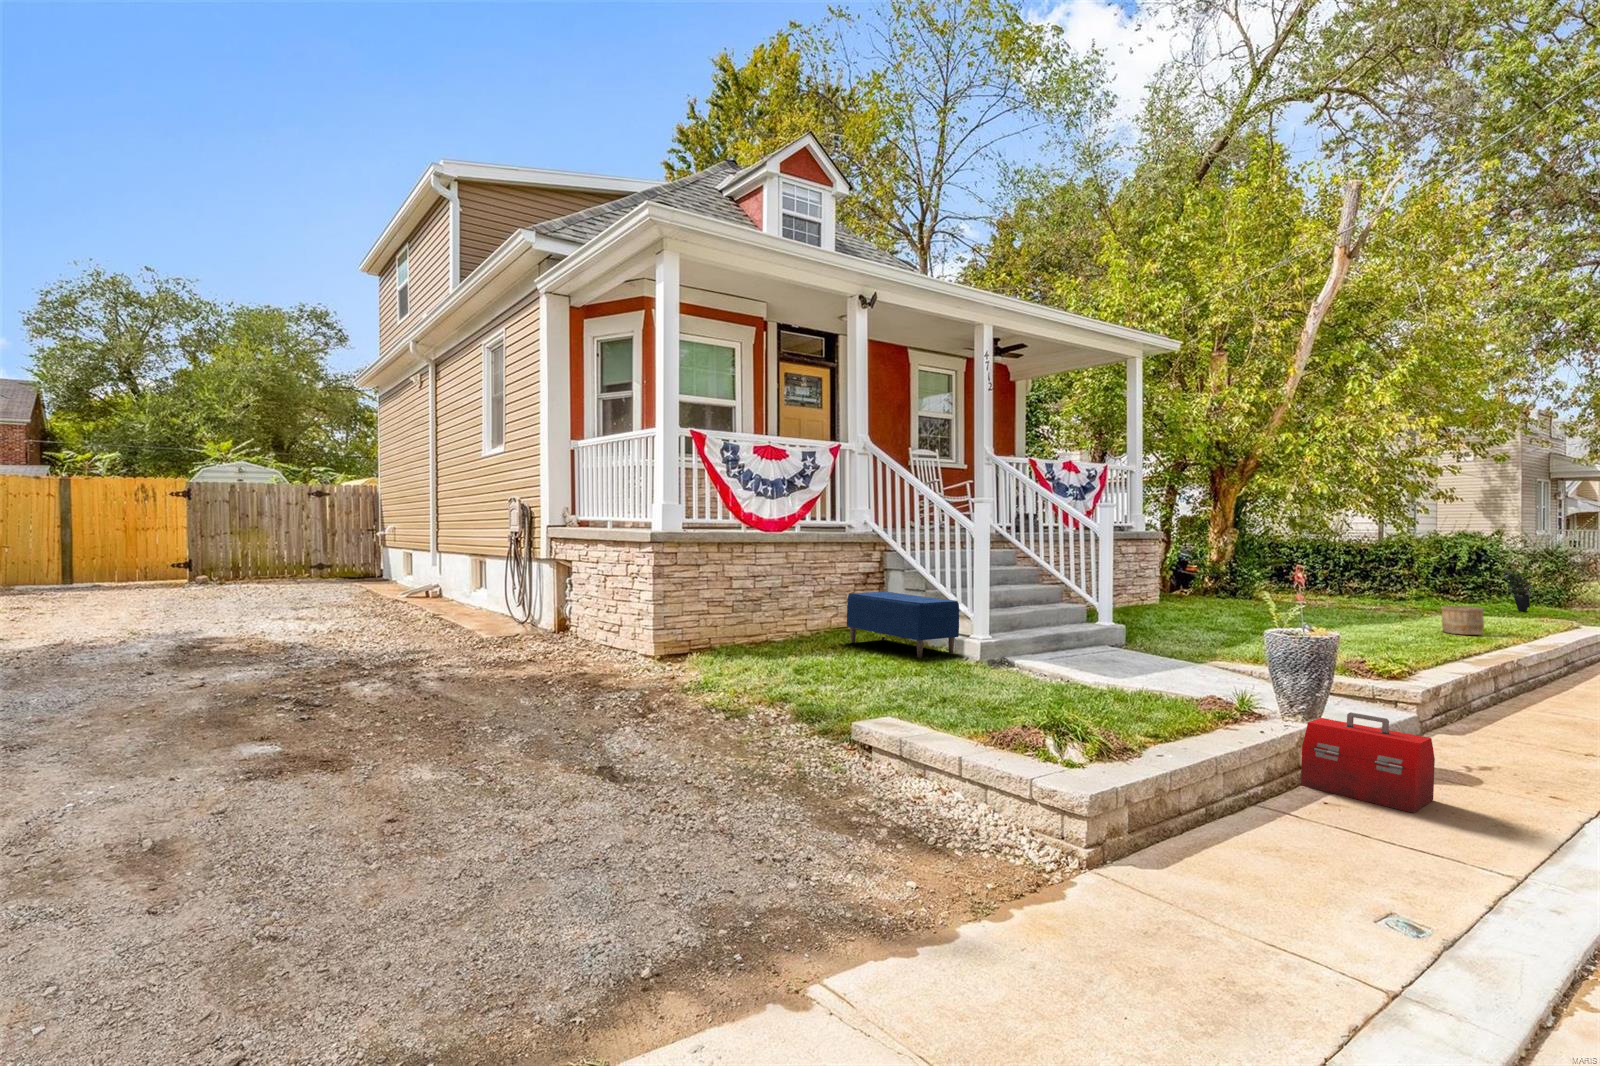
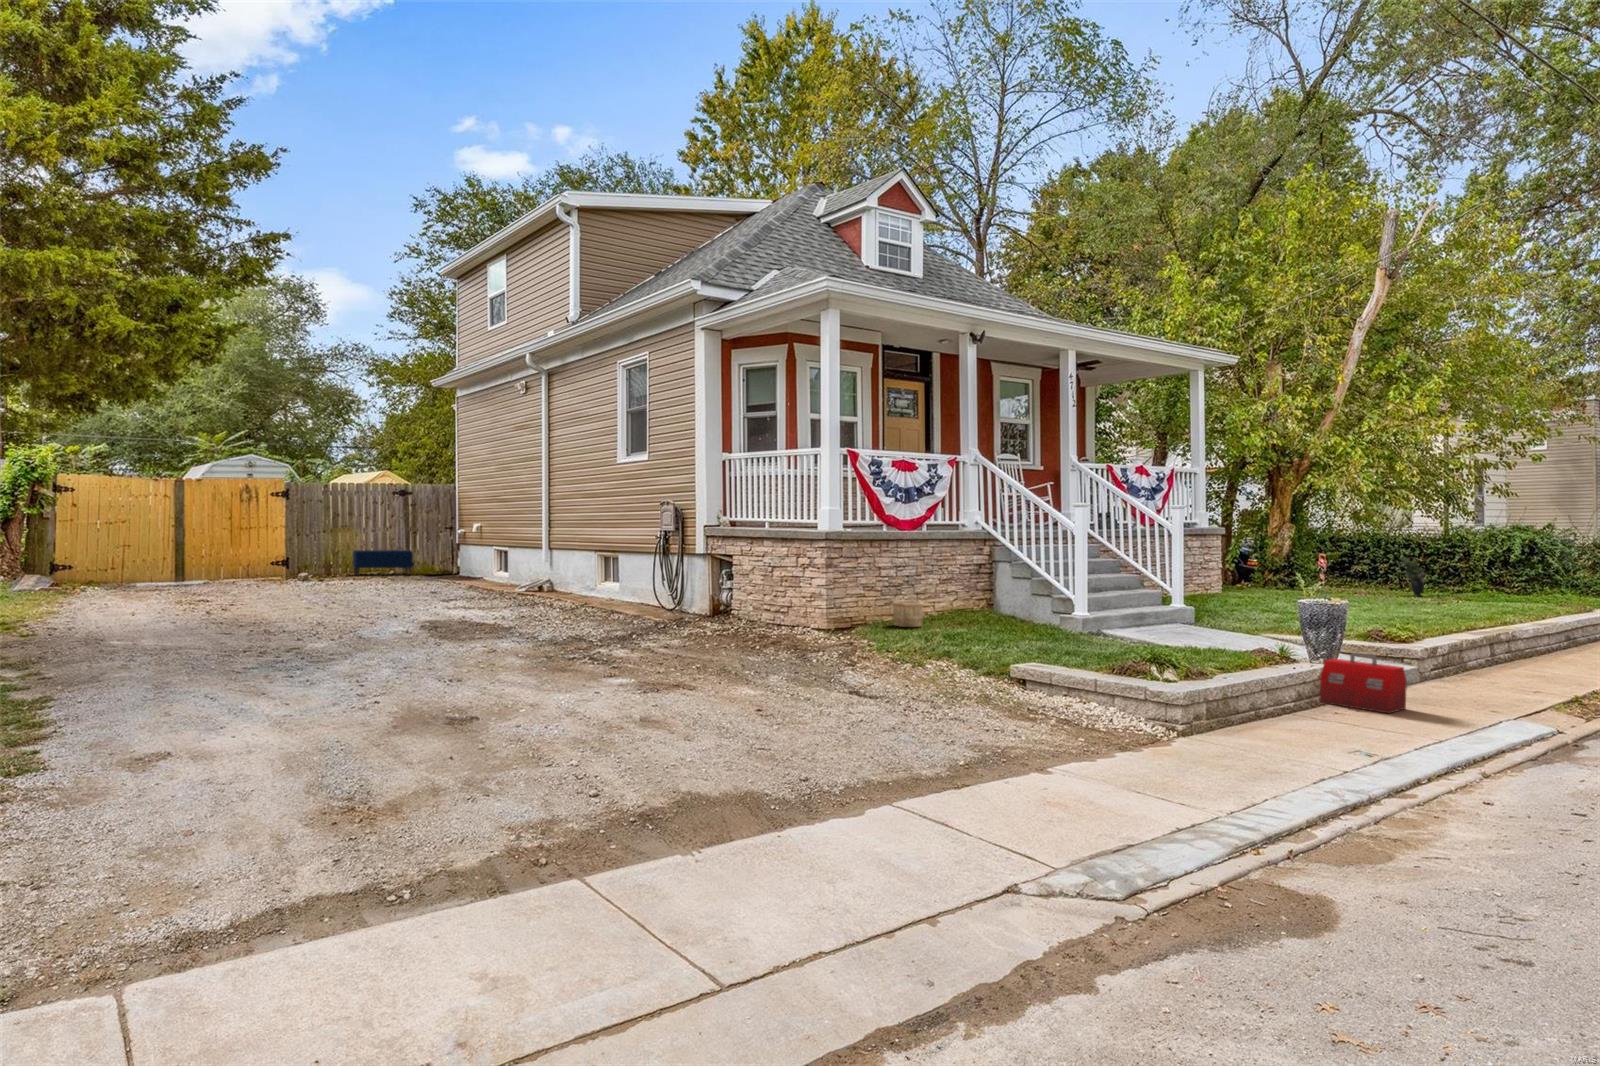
potted plant: present [1499,568,1533,612] -> present [1401,557,1426,597]
bench: present [847,592,959,658] -> present [353,550,413,576]
wooden bucket: present [1441,606,1485,635] -> present [893,600,923,627]

